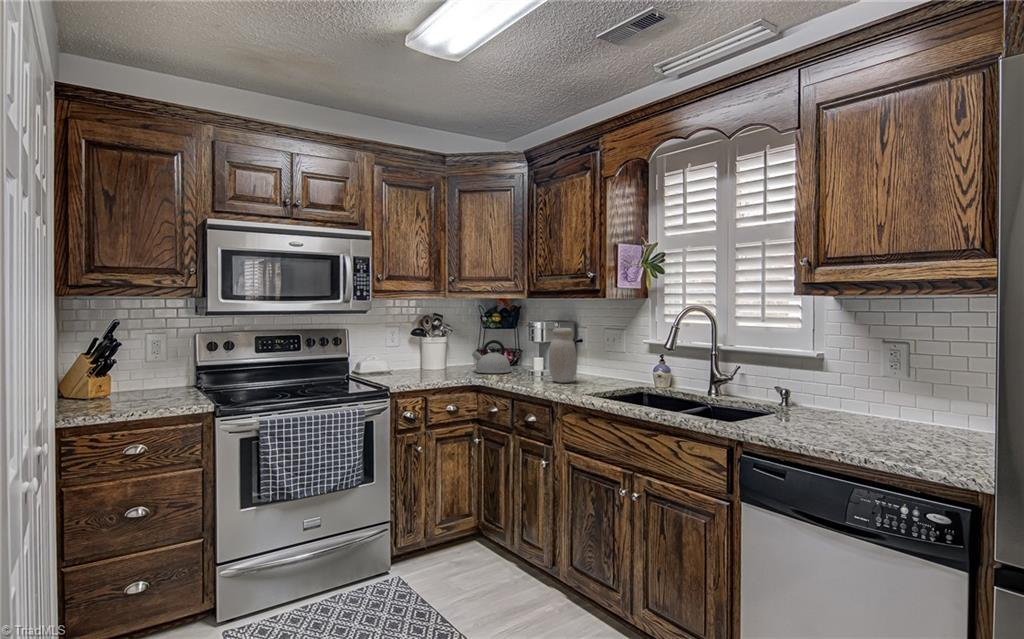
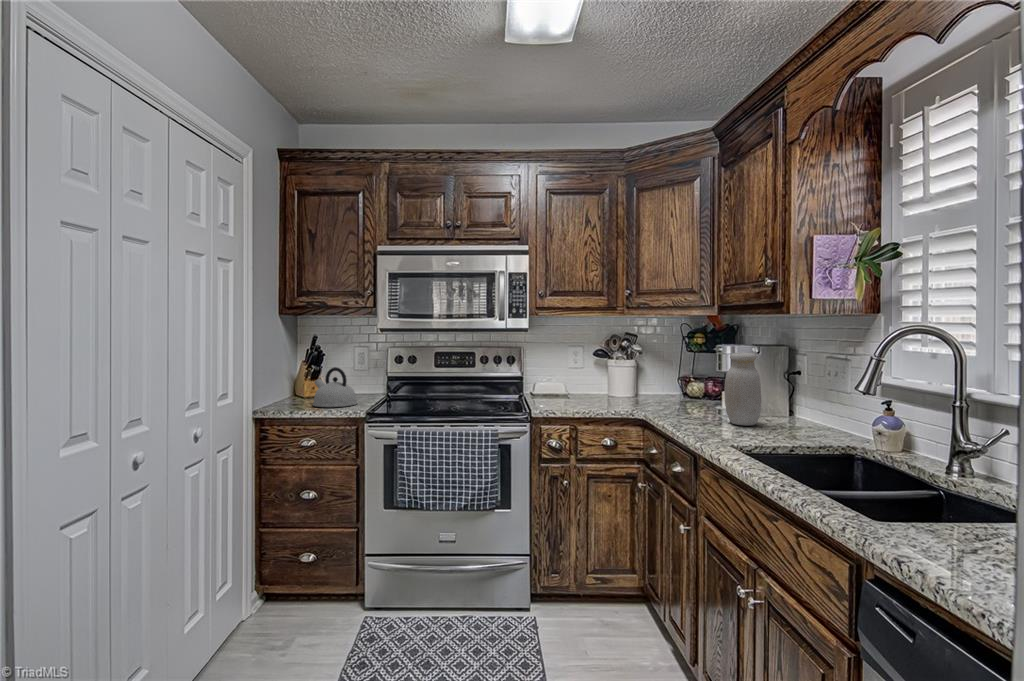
kettle: present [472,340,511,373] -> present [313,367,357,407]

